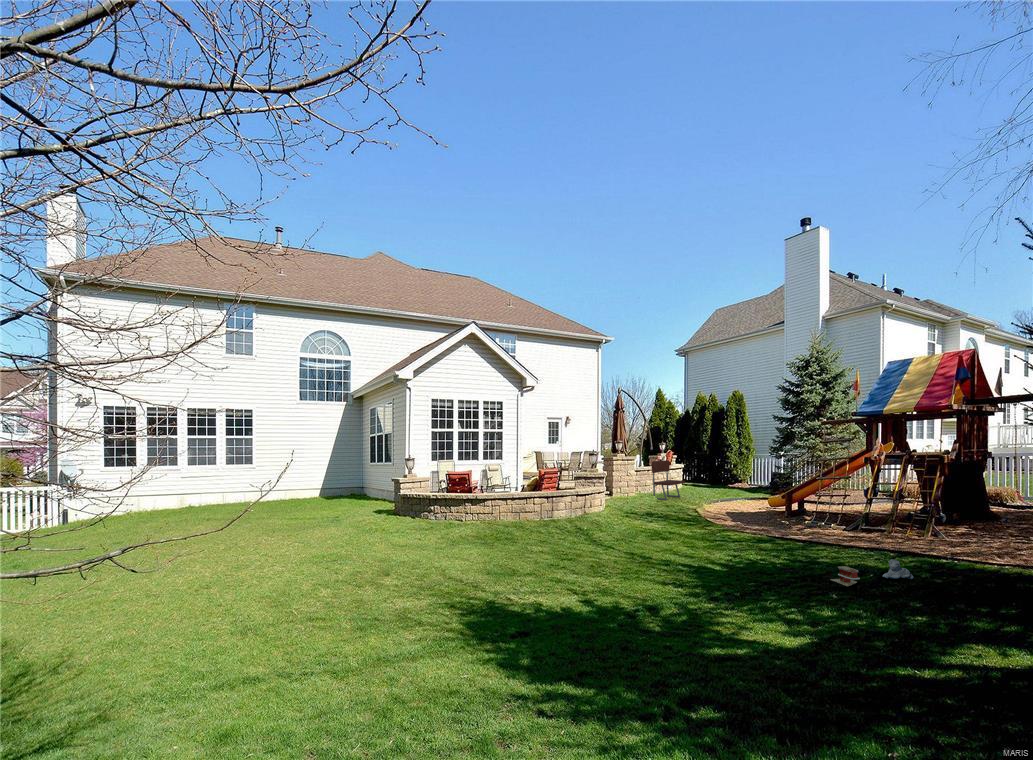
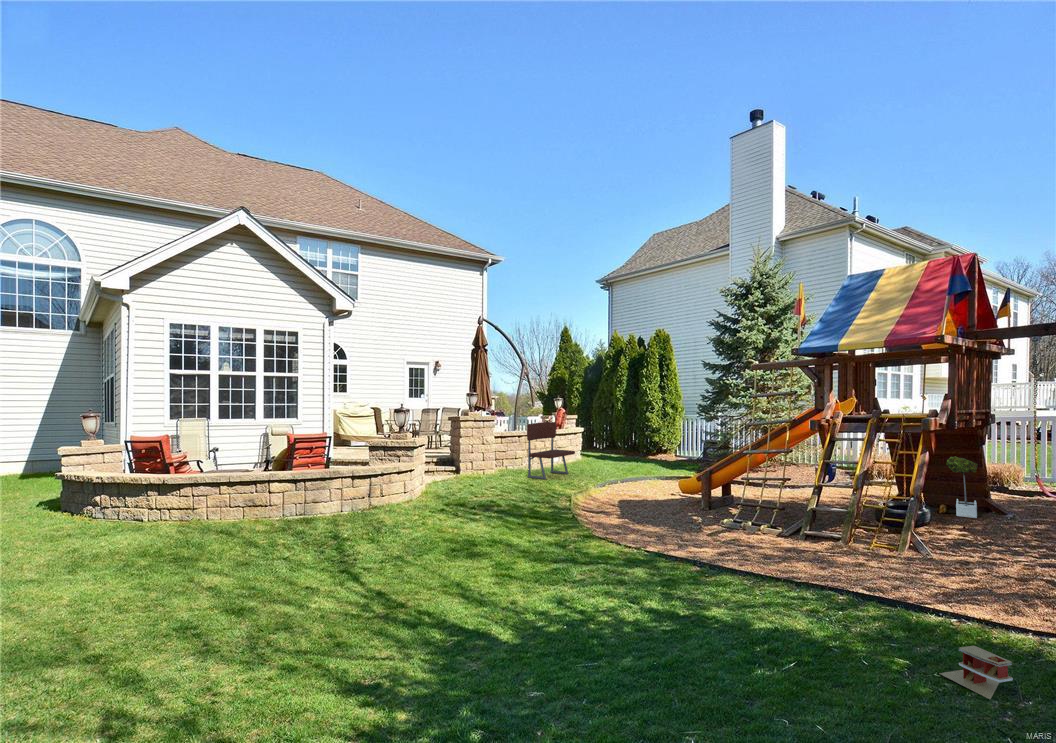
potted tree: none [964,483,990,525] -> present [947,456,978,518]
plush toy: present [883,559,914,579] -> none [829,641,891,688]
toy house: present [831,566,860,586] -> present [939,646,1013,699]

